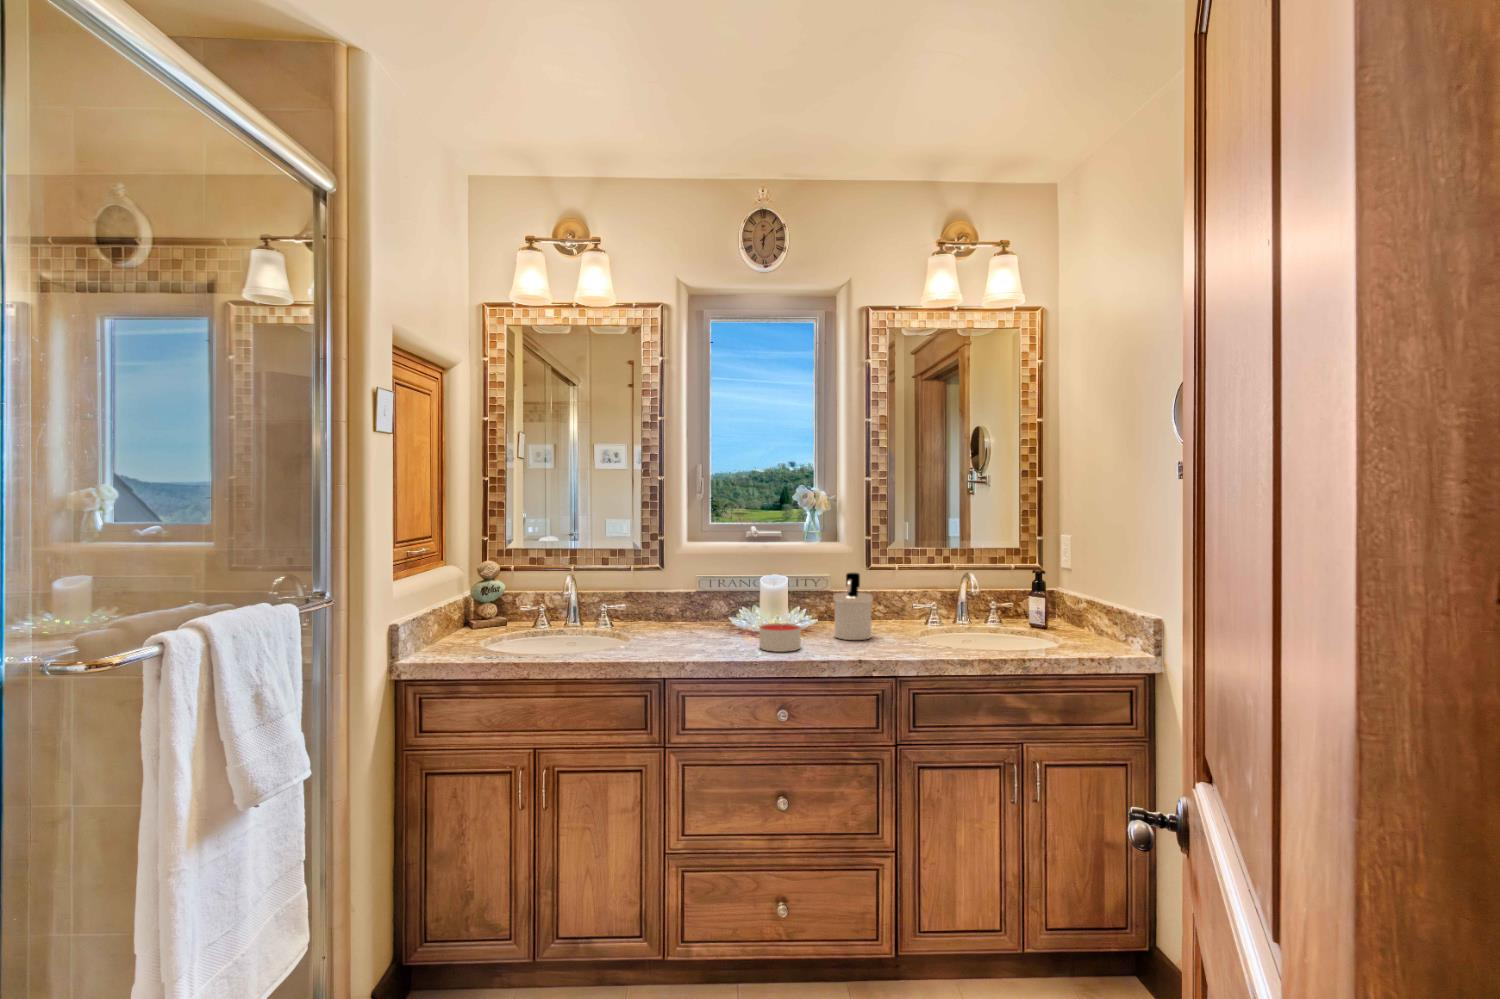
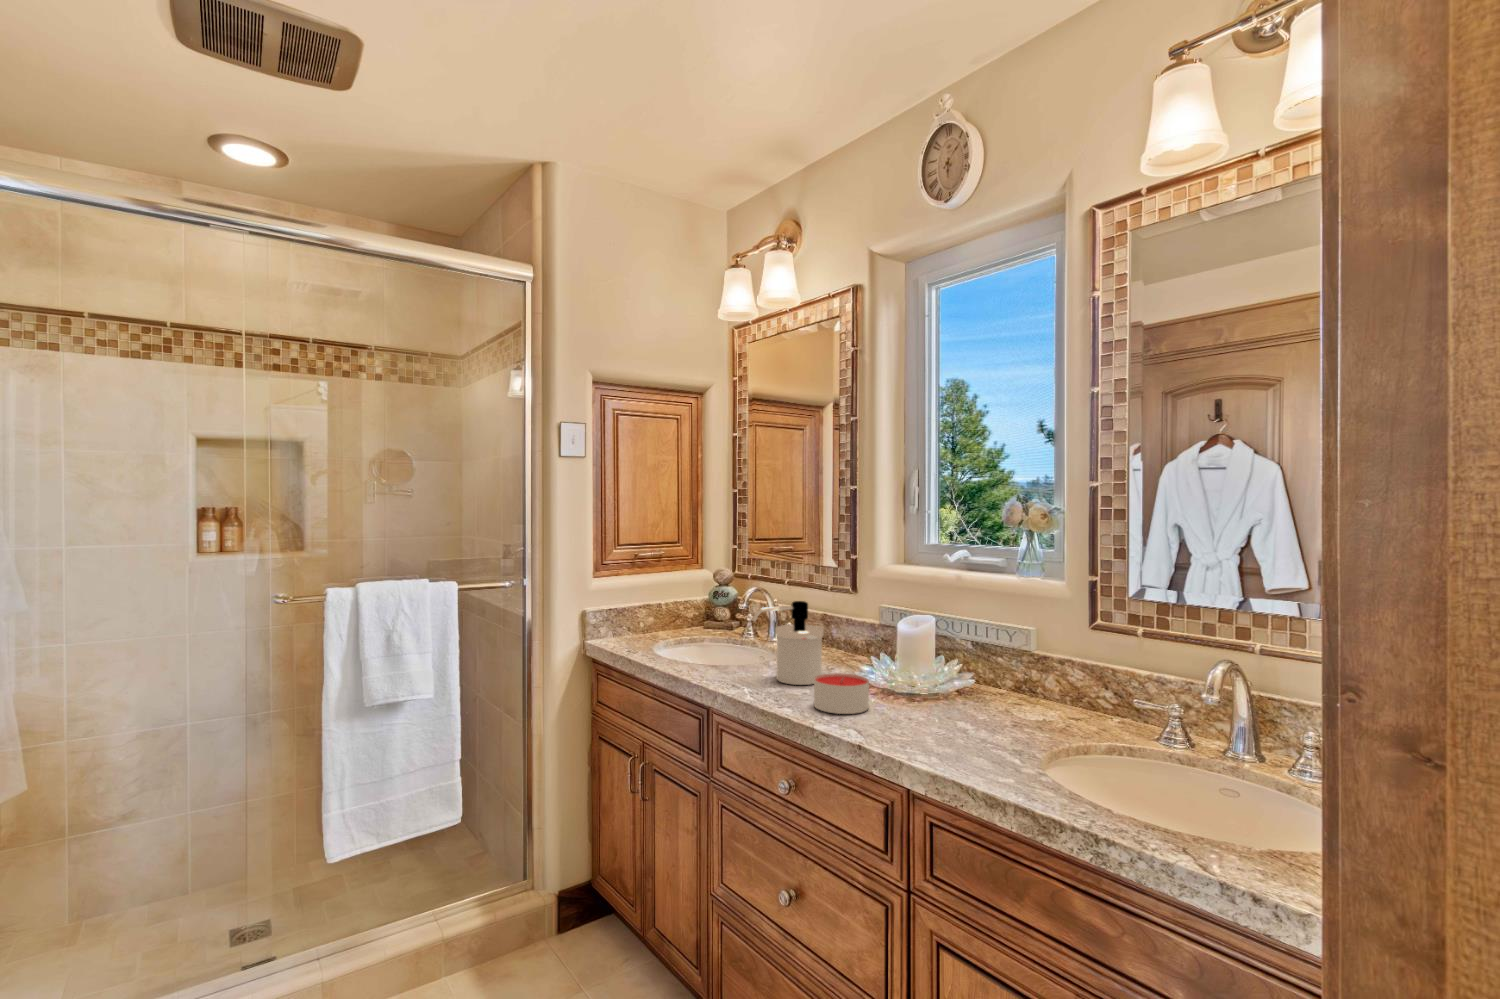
soap dispenser: present [833,573,873,640] -> present [752,601,824,685]

